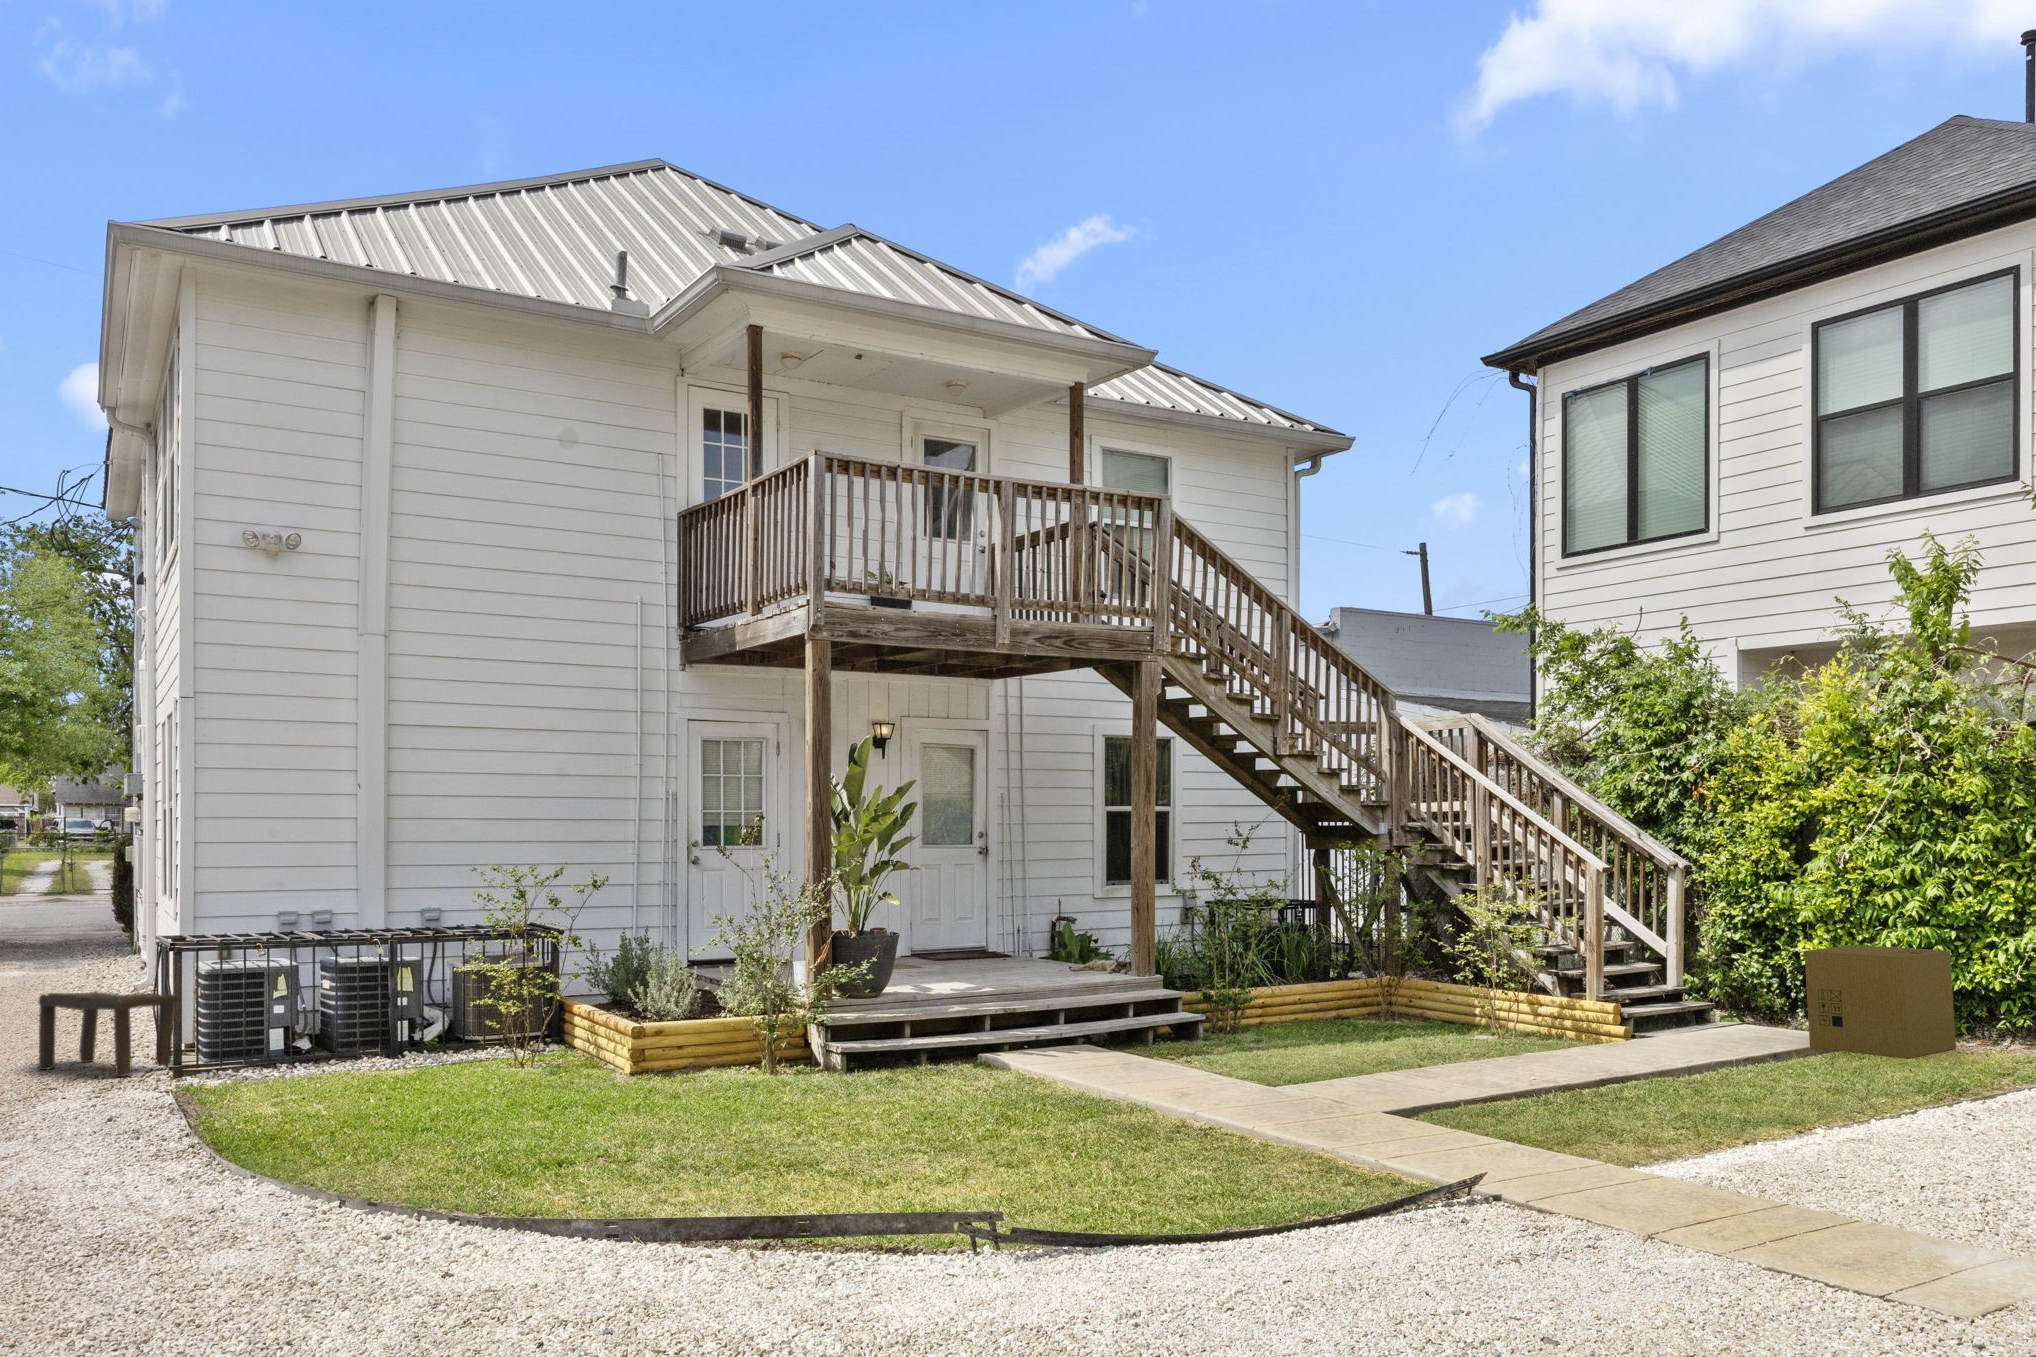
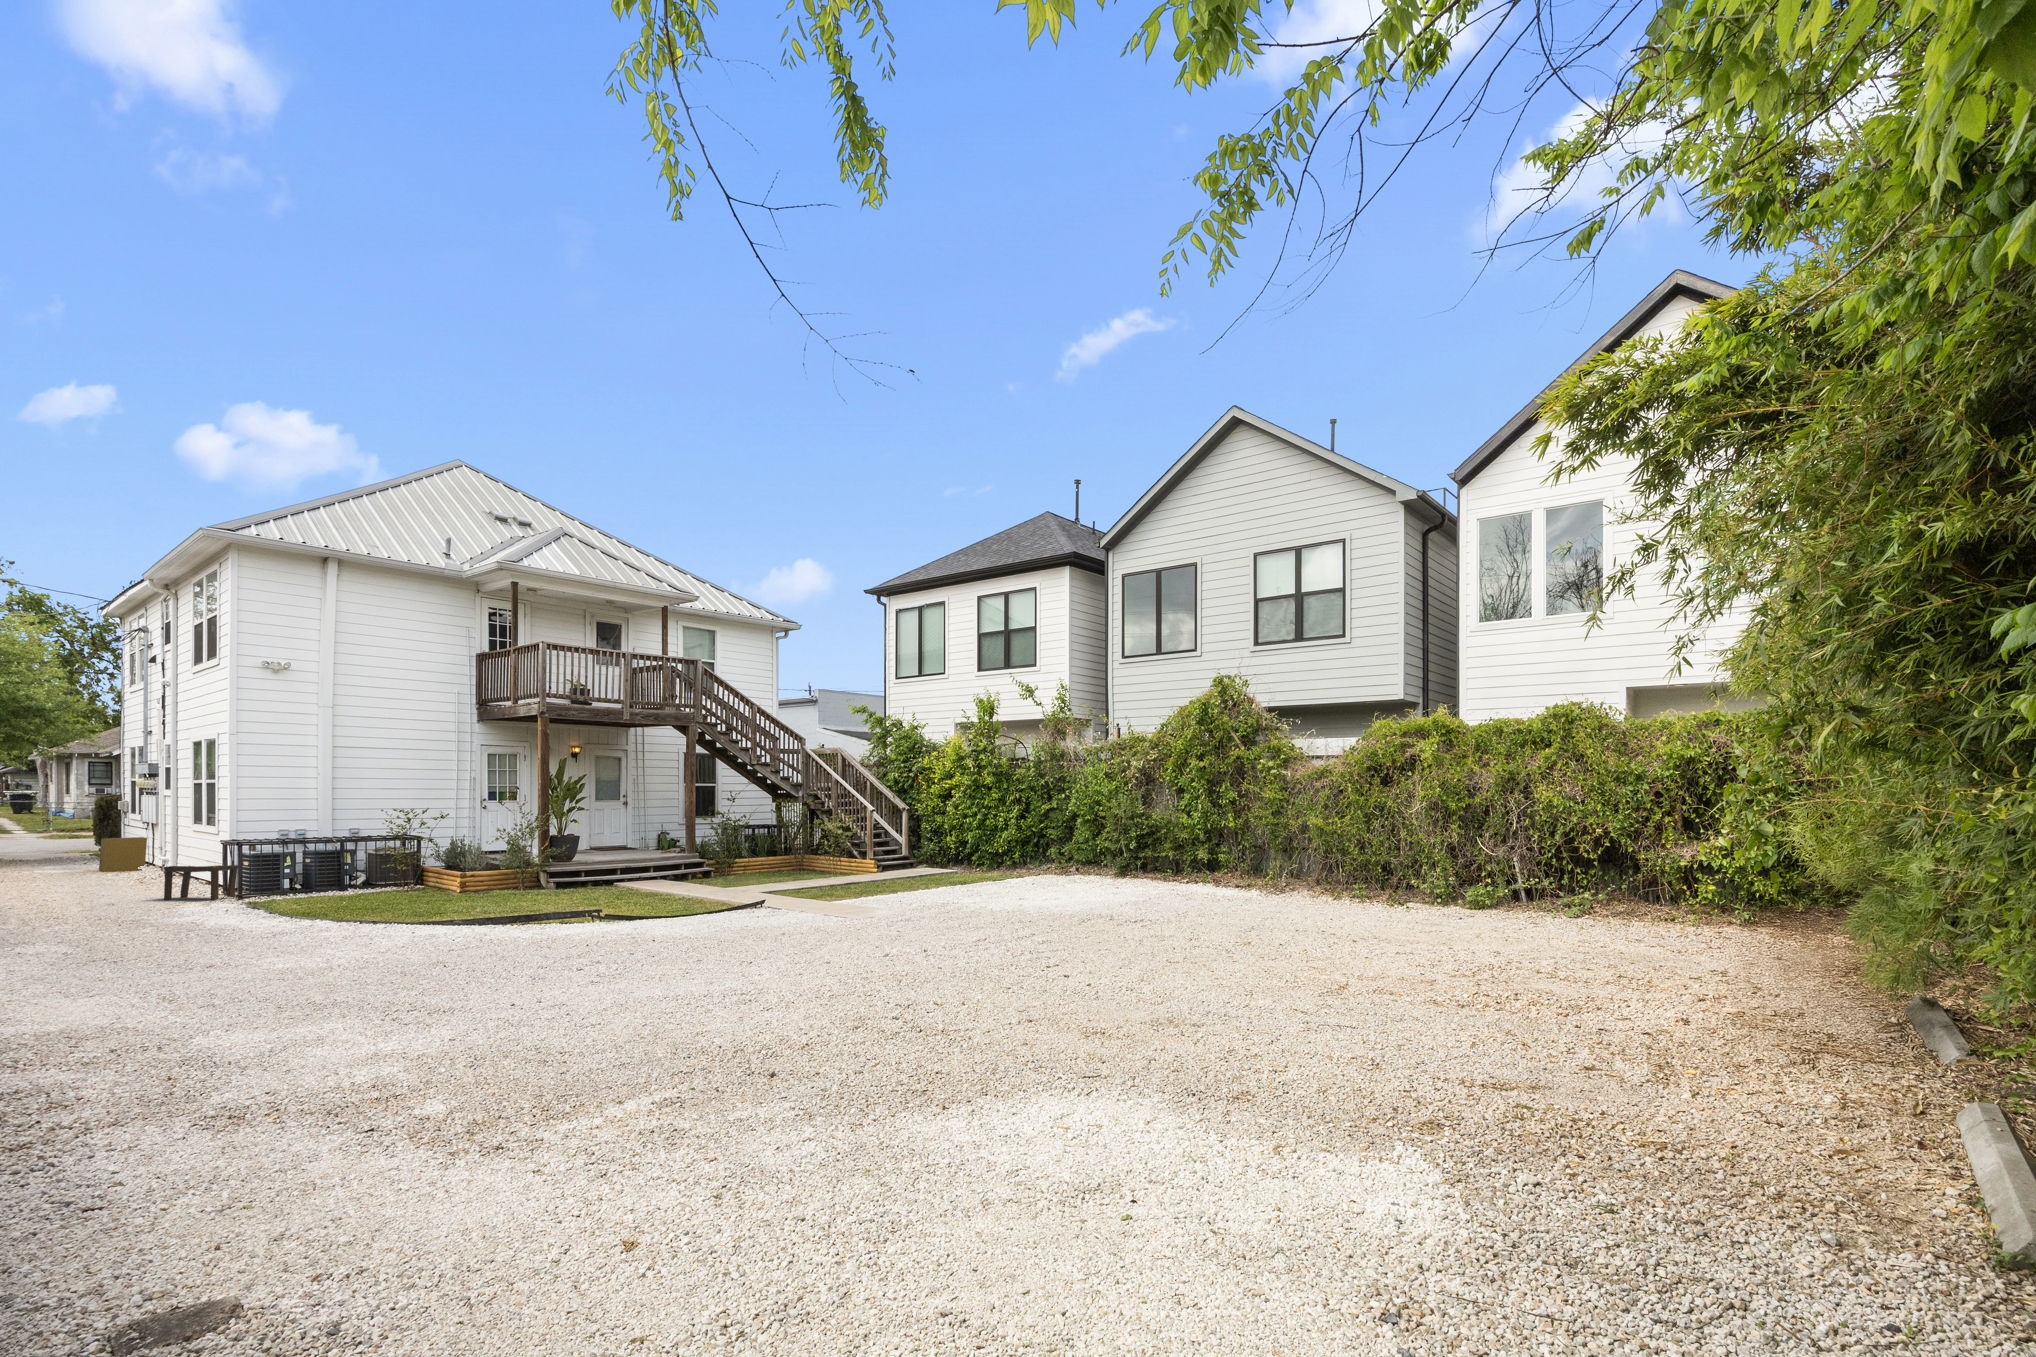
cardboard box: present [1804,945,1956,1058] -> present [99,837,147,872]

